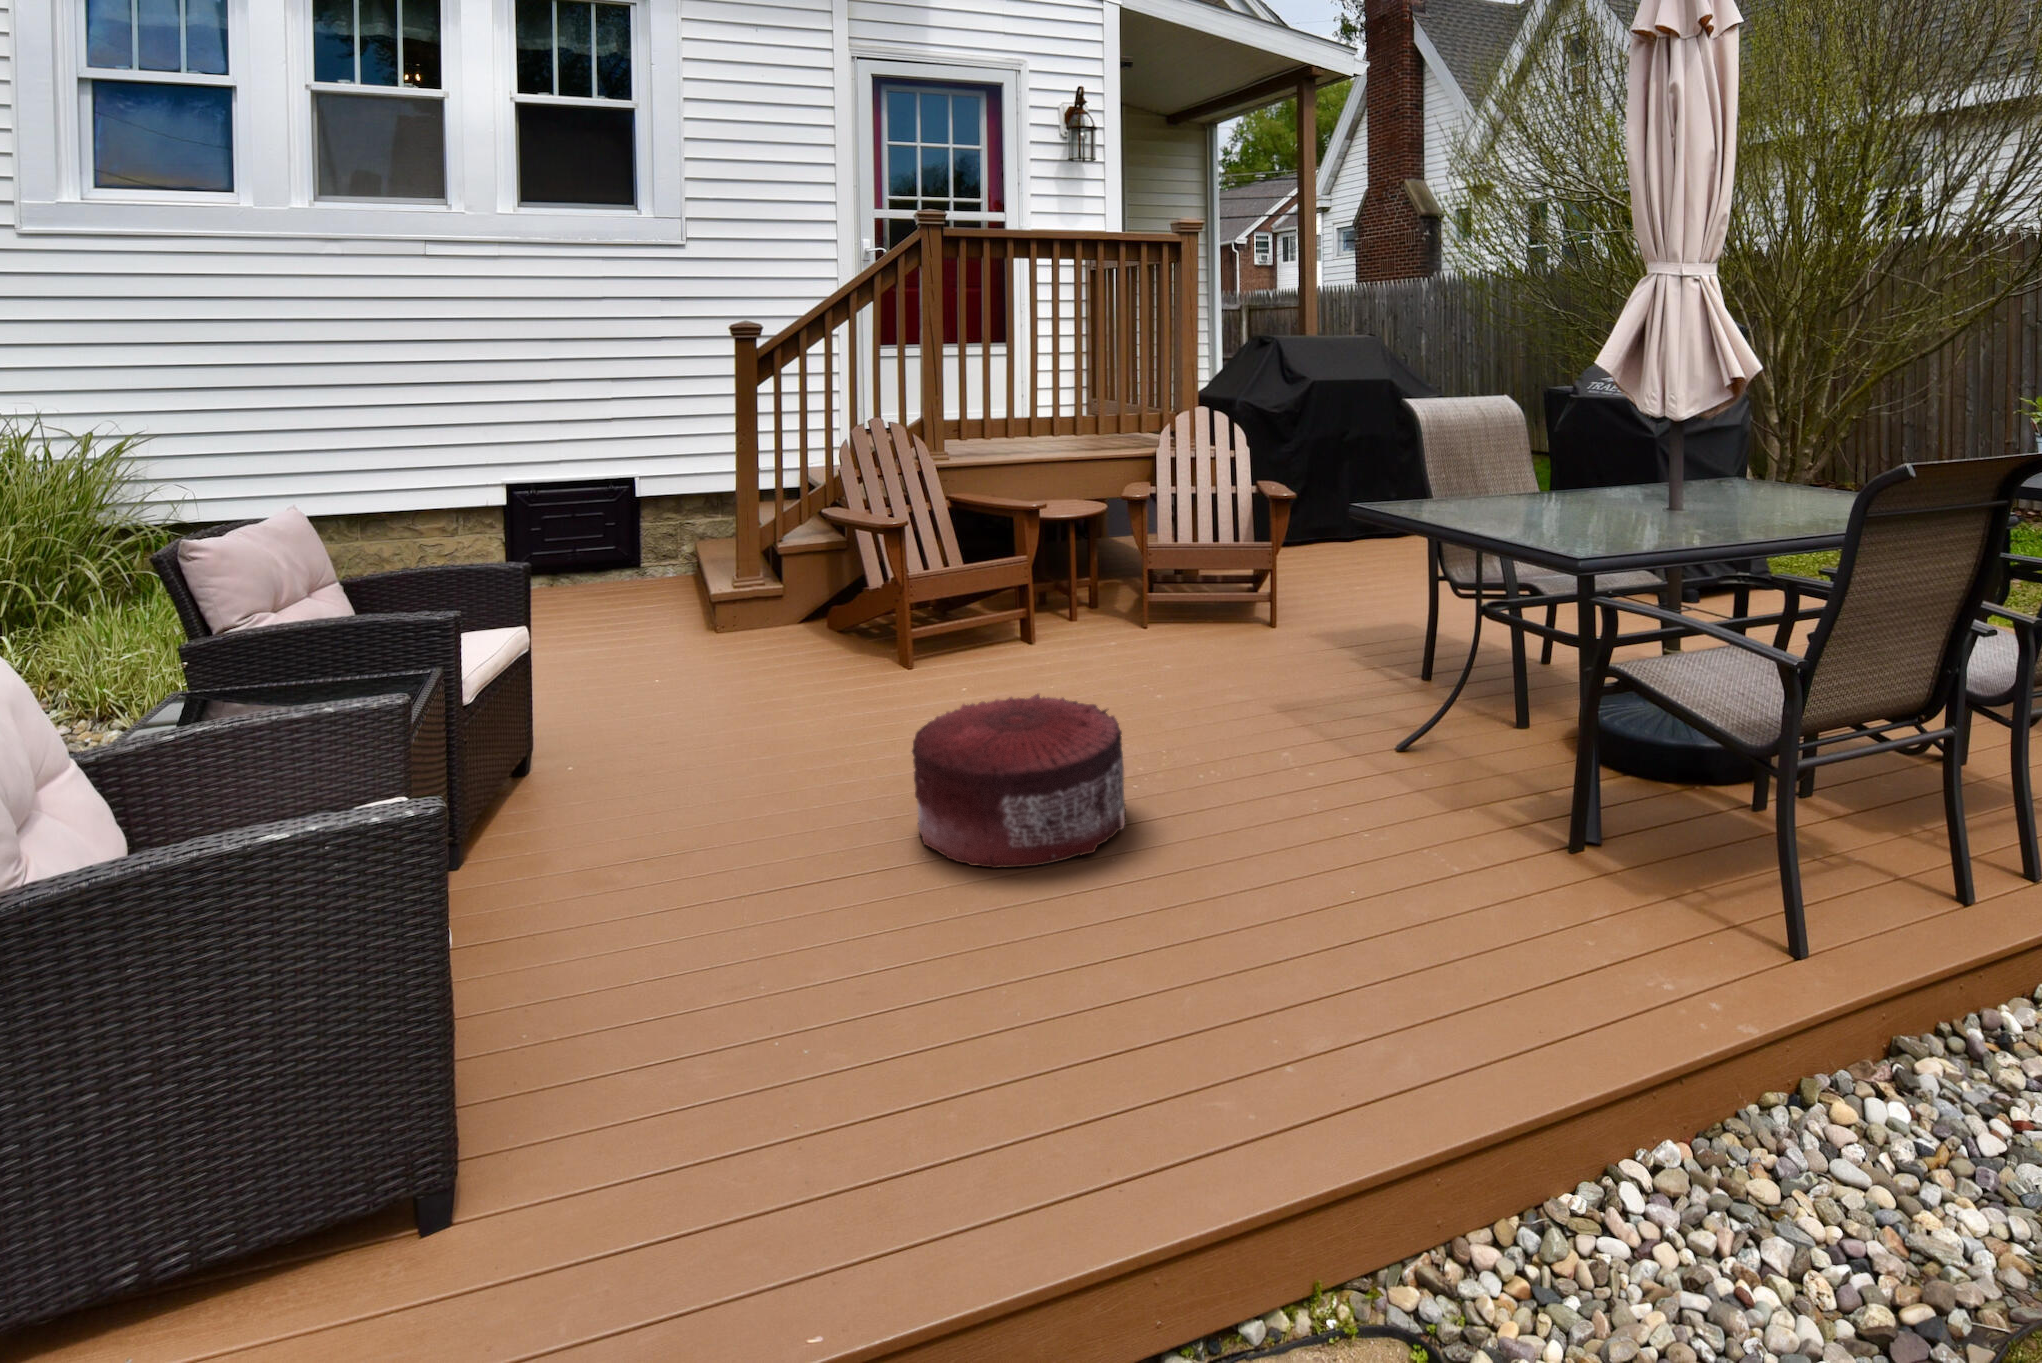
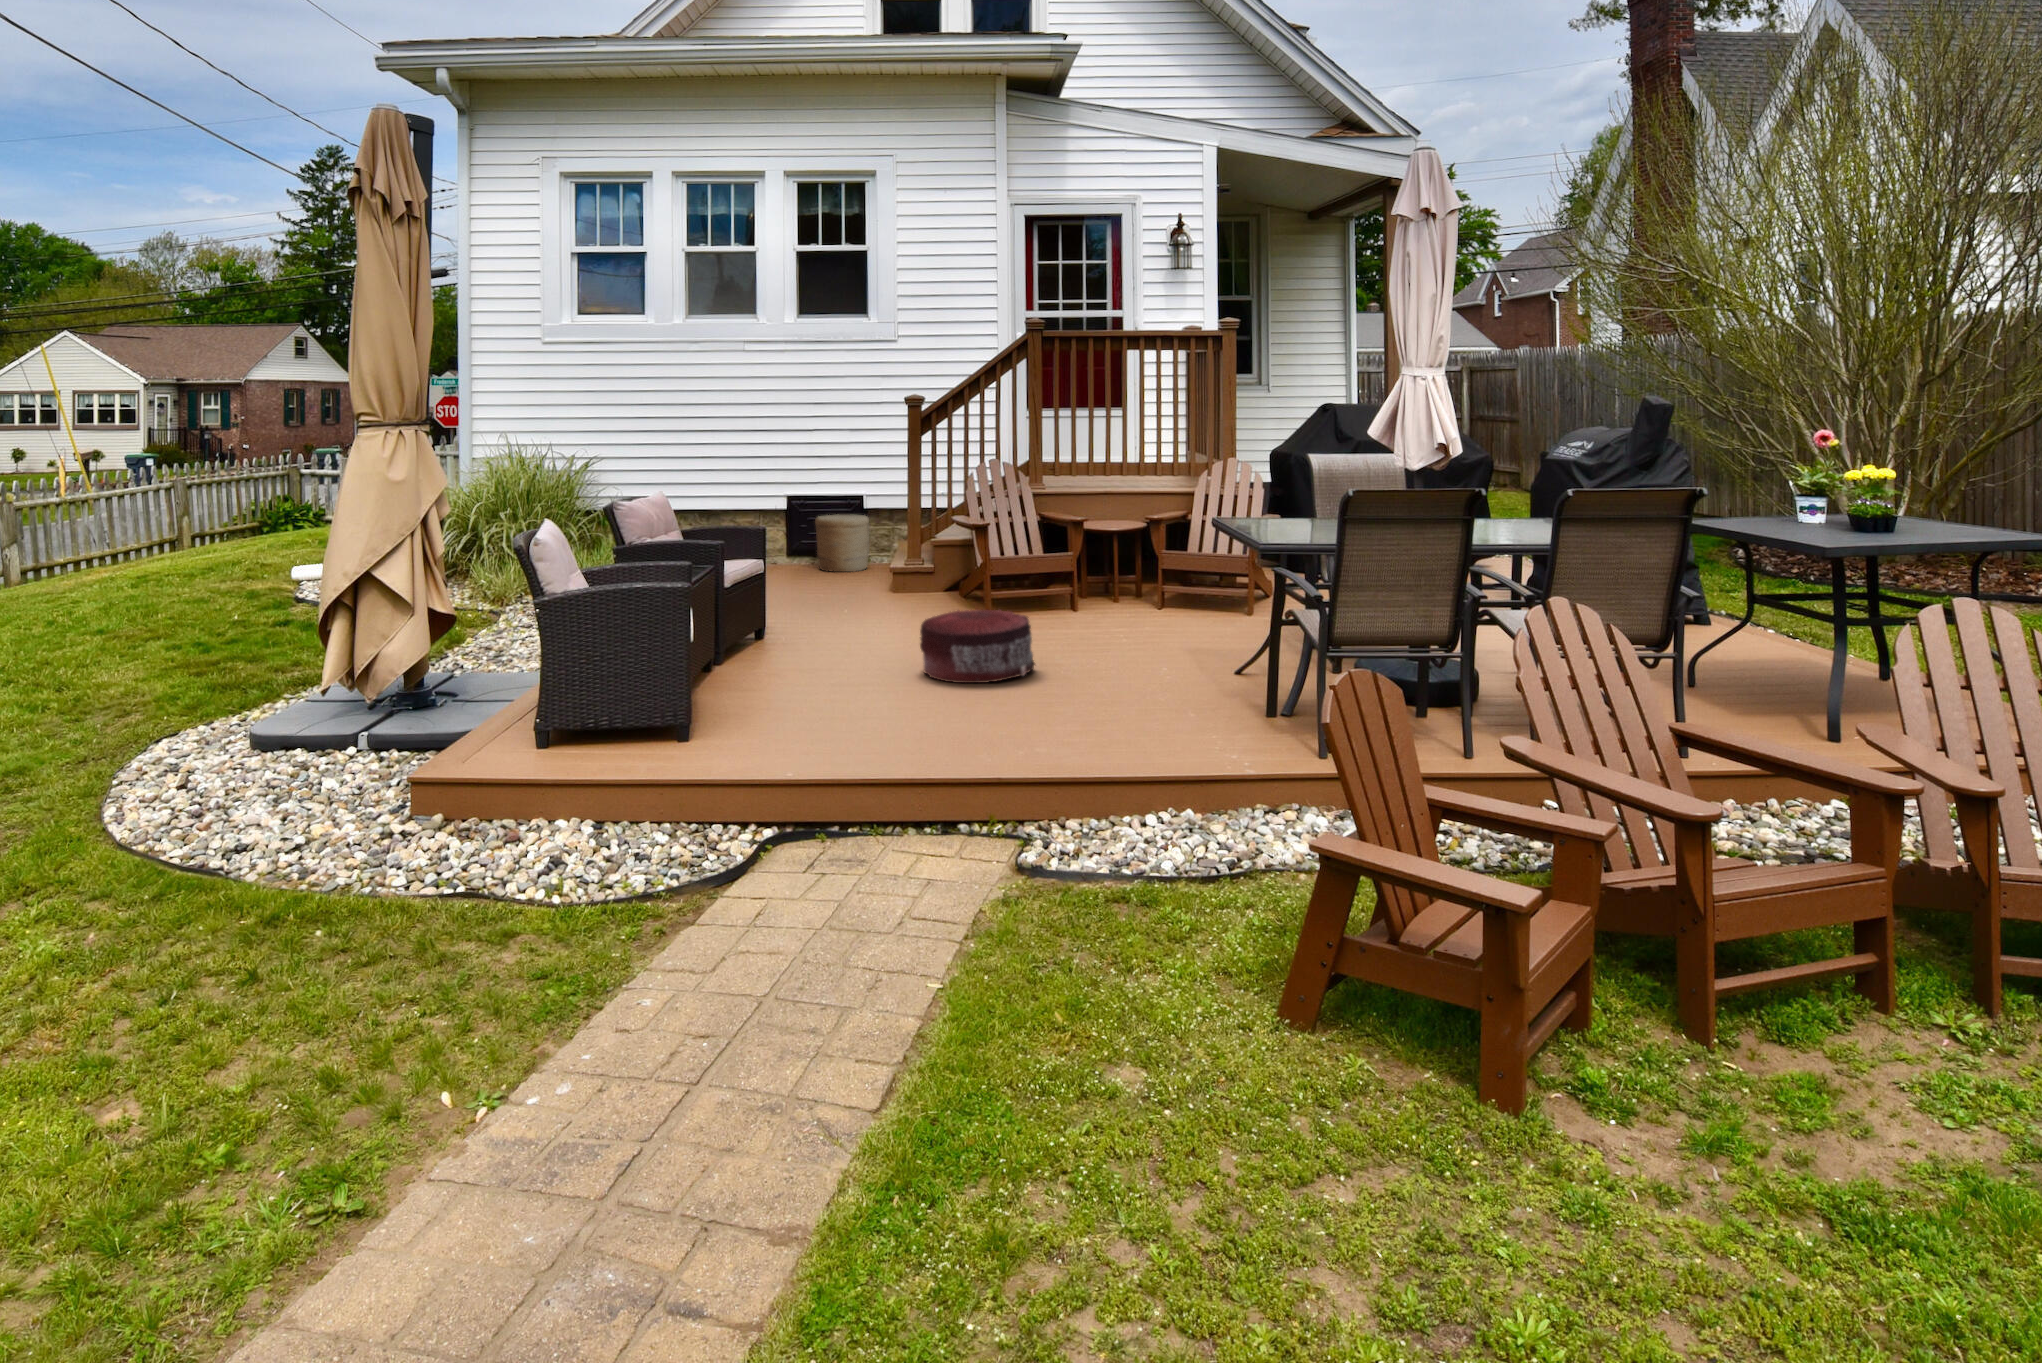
woven basket: none [560,506,650,598] -> present [815,514,869,572]

